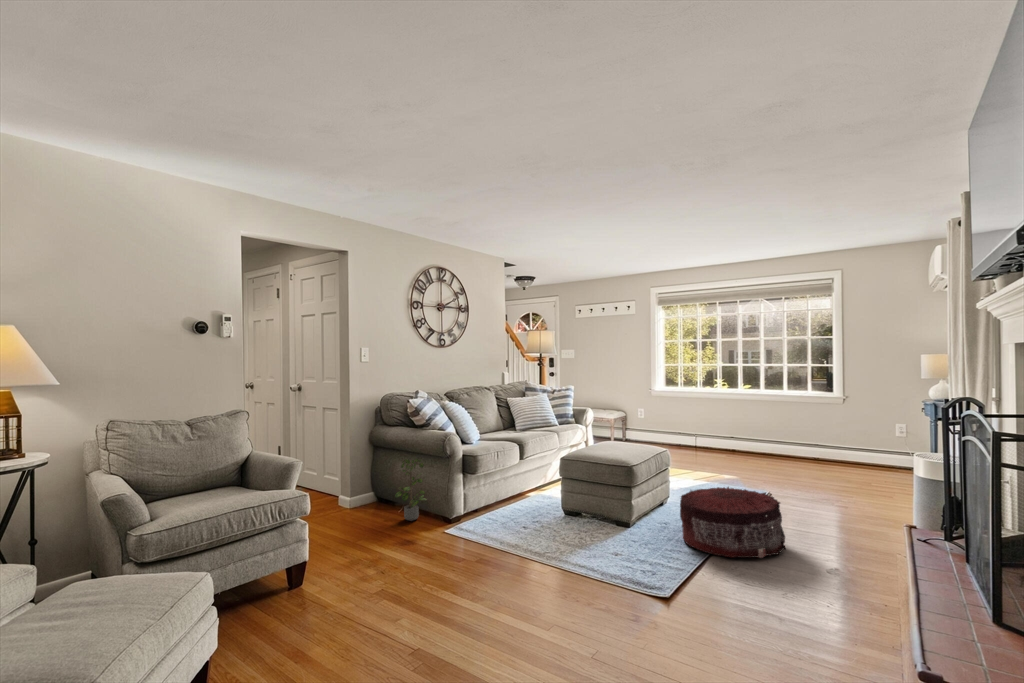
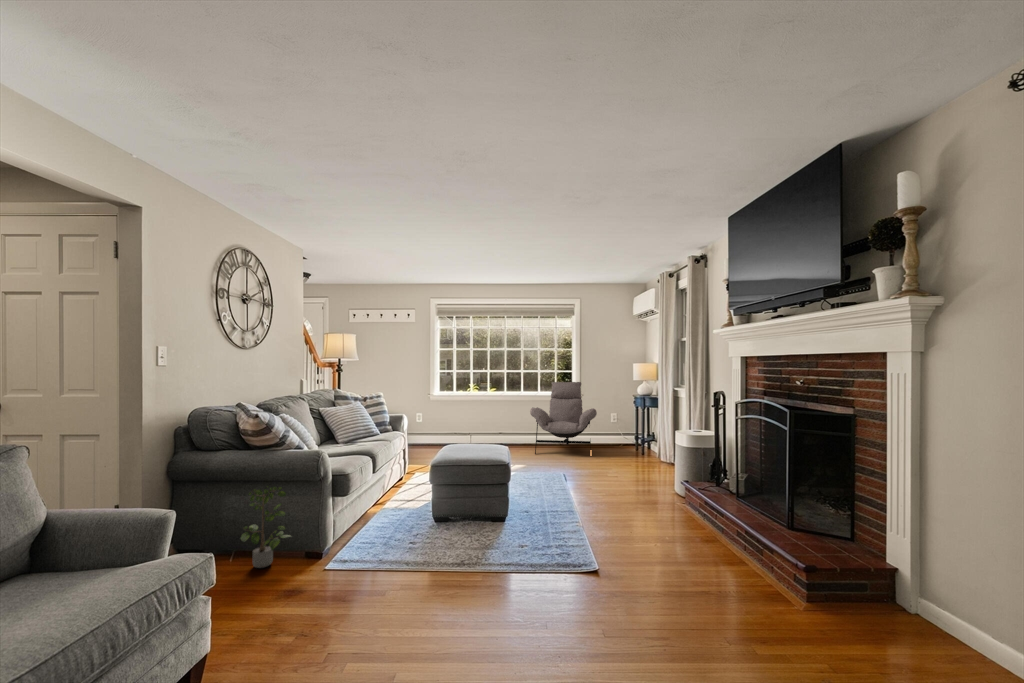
lounge chair: none [756,379,856,477] -> present [530,382,597,454]
pouf: present [680,487,786,558] -> none [552,471,636,530]

